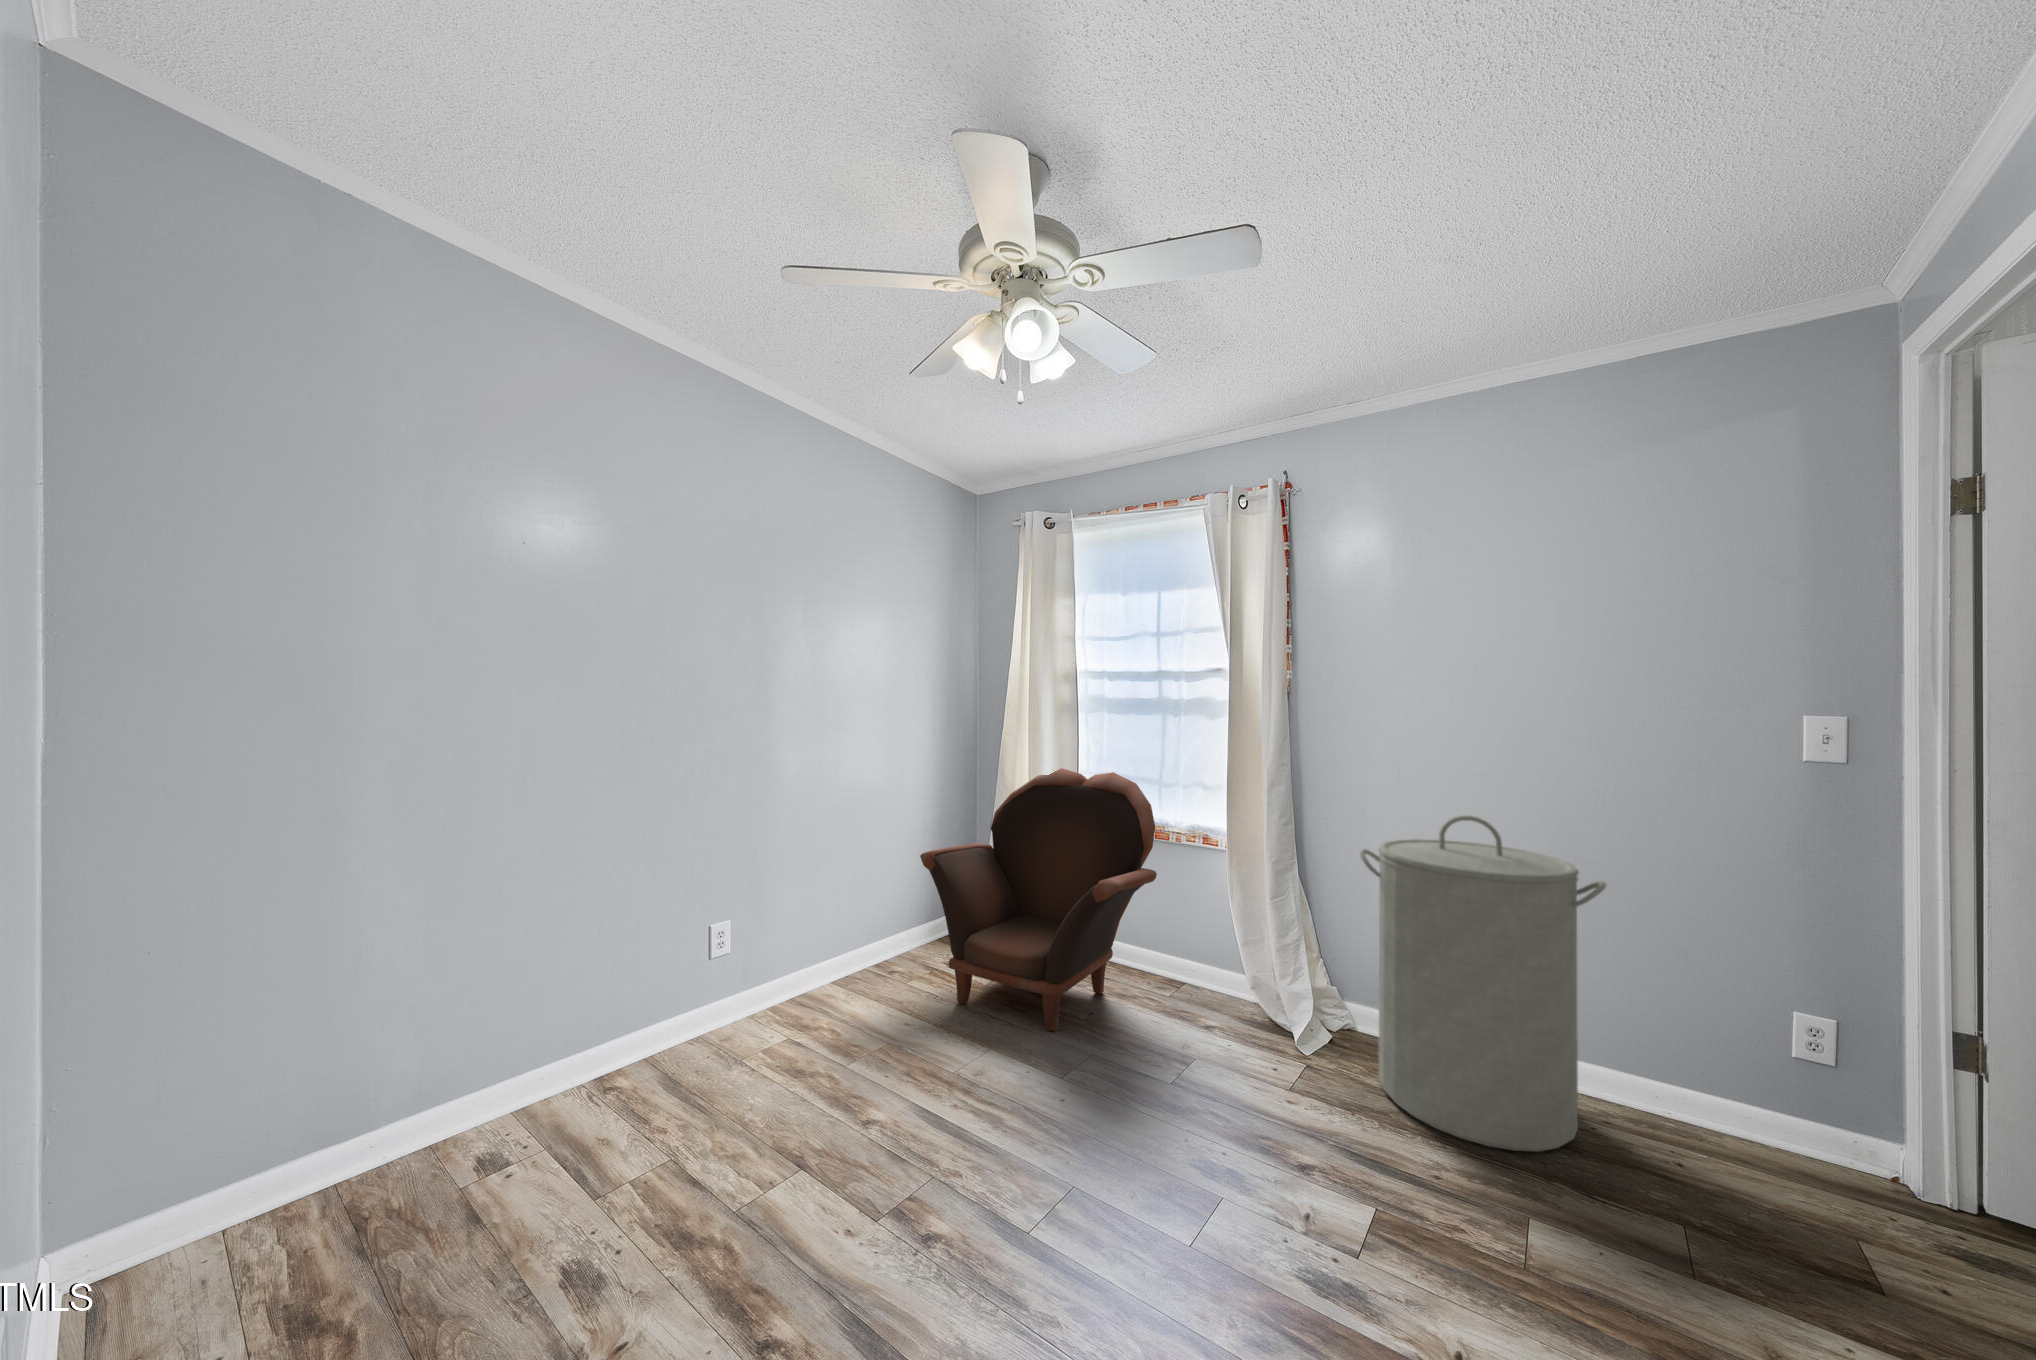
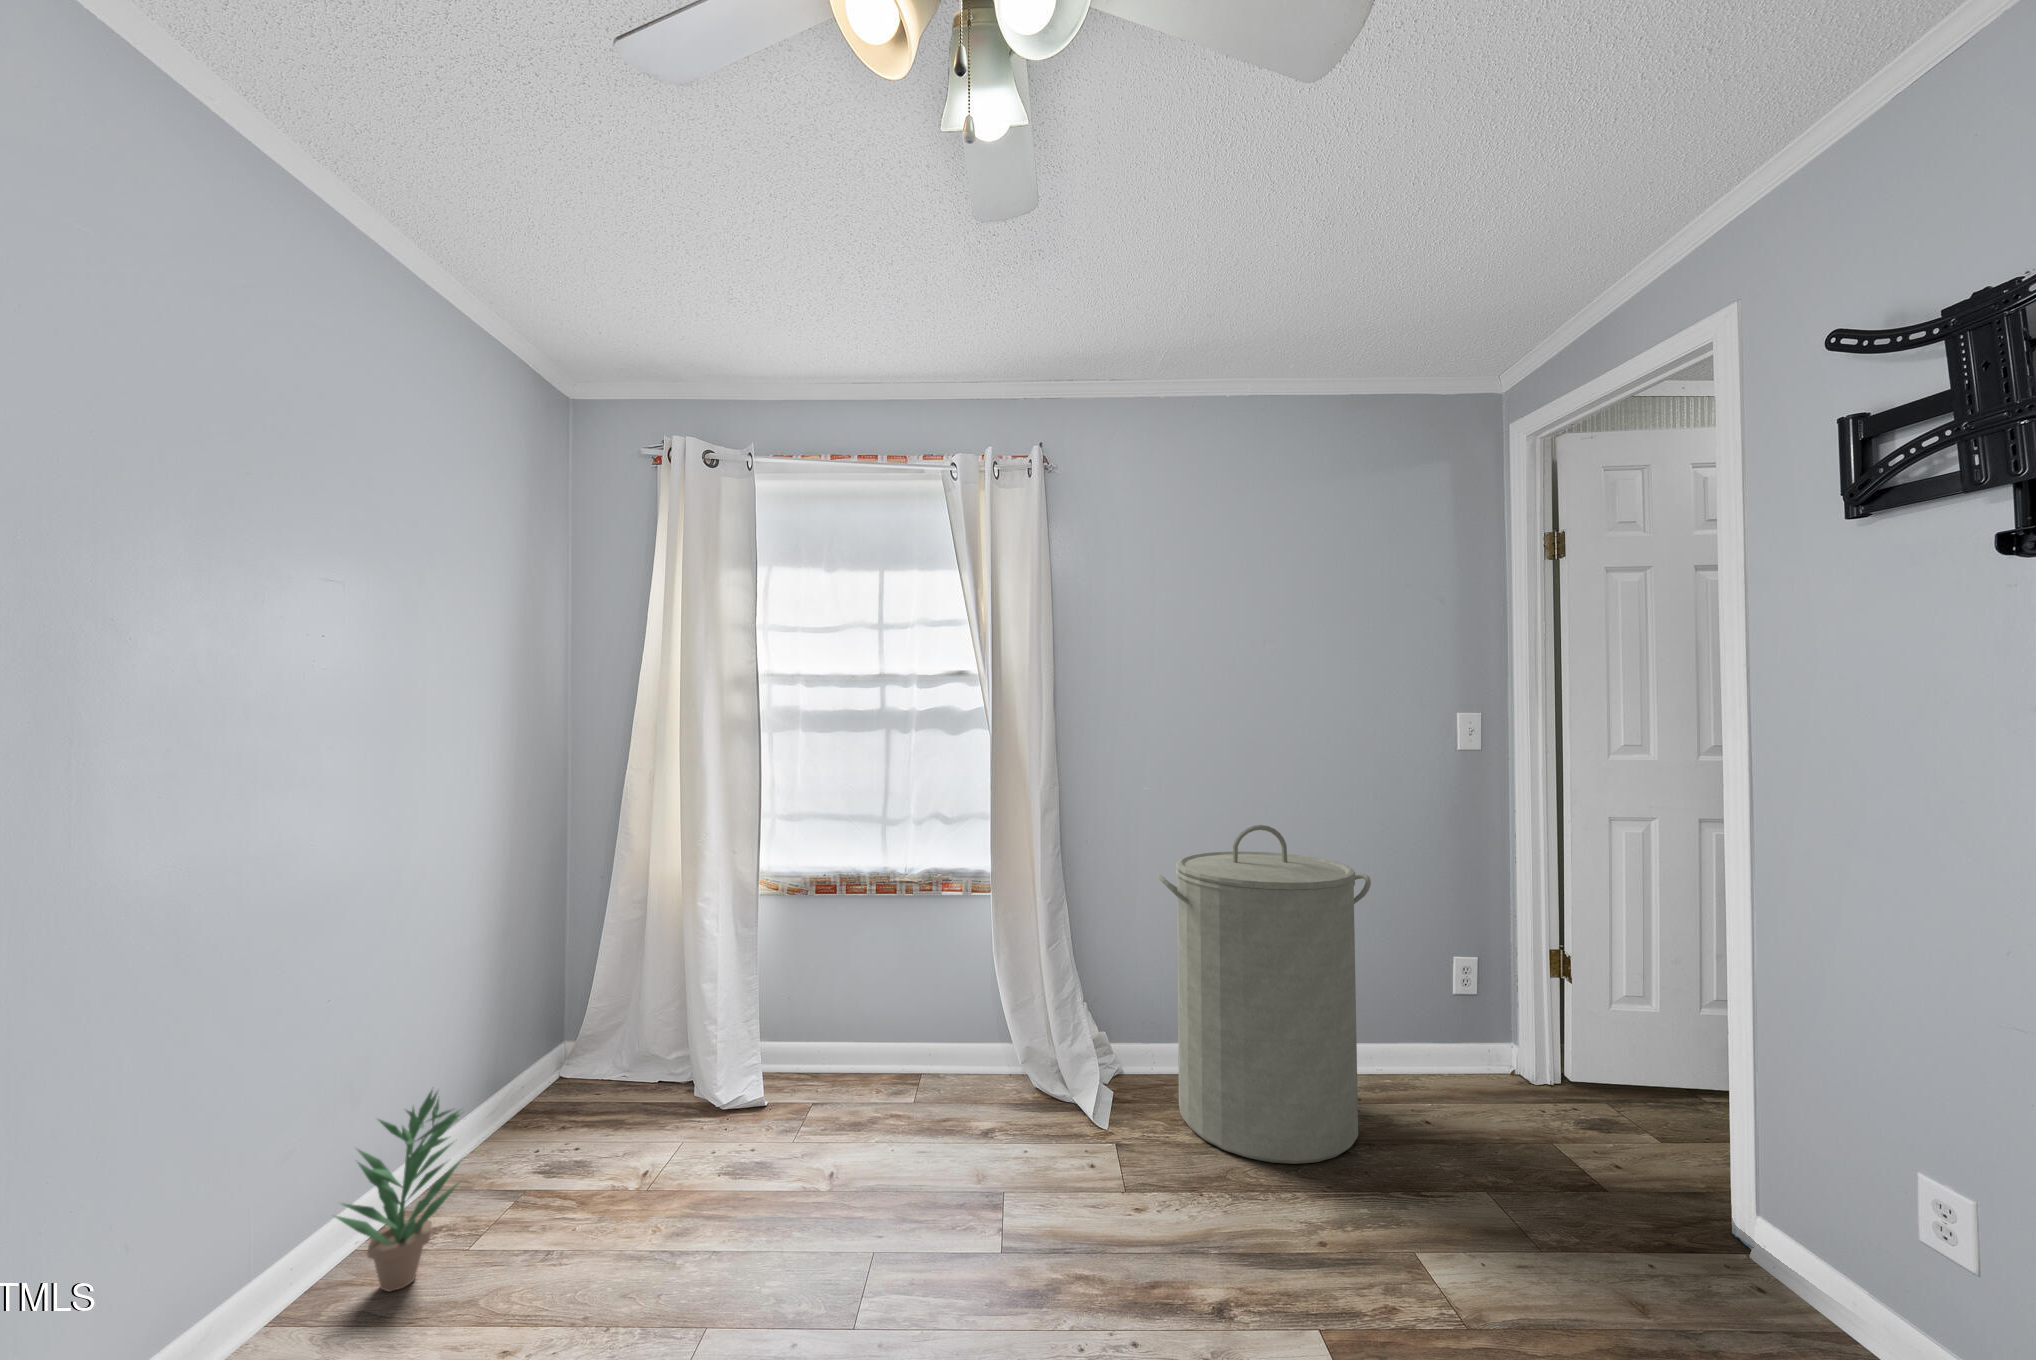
armchair: present [920,768,1157,1031] -> none [537,813,915,1226]
potted plant: none [828,894,886,993] -> present [335,1091,460,1292]

